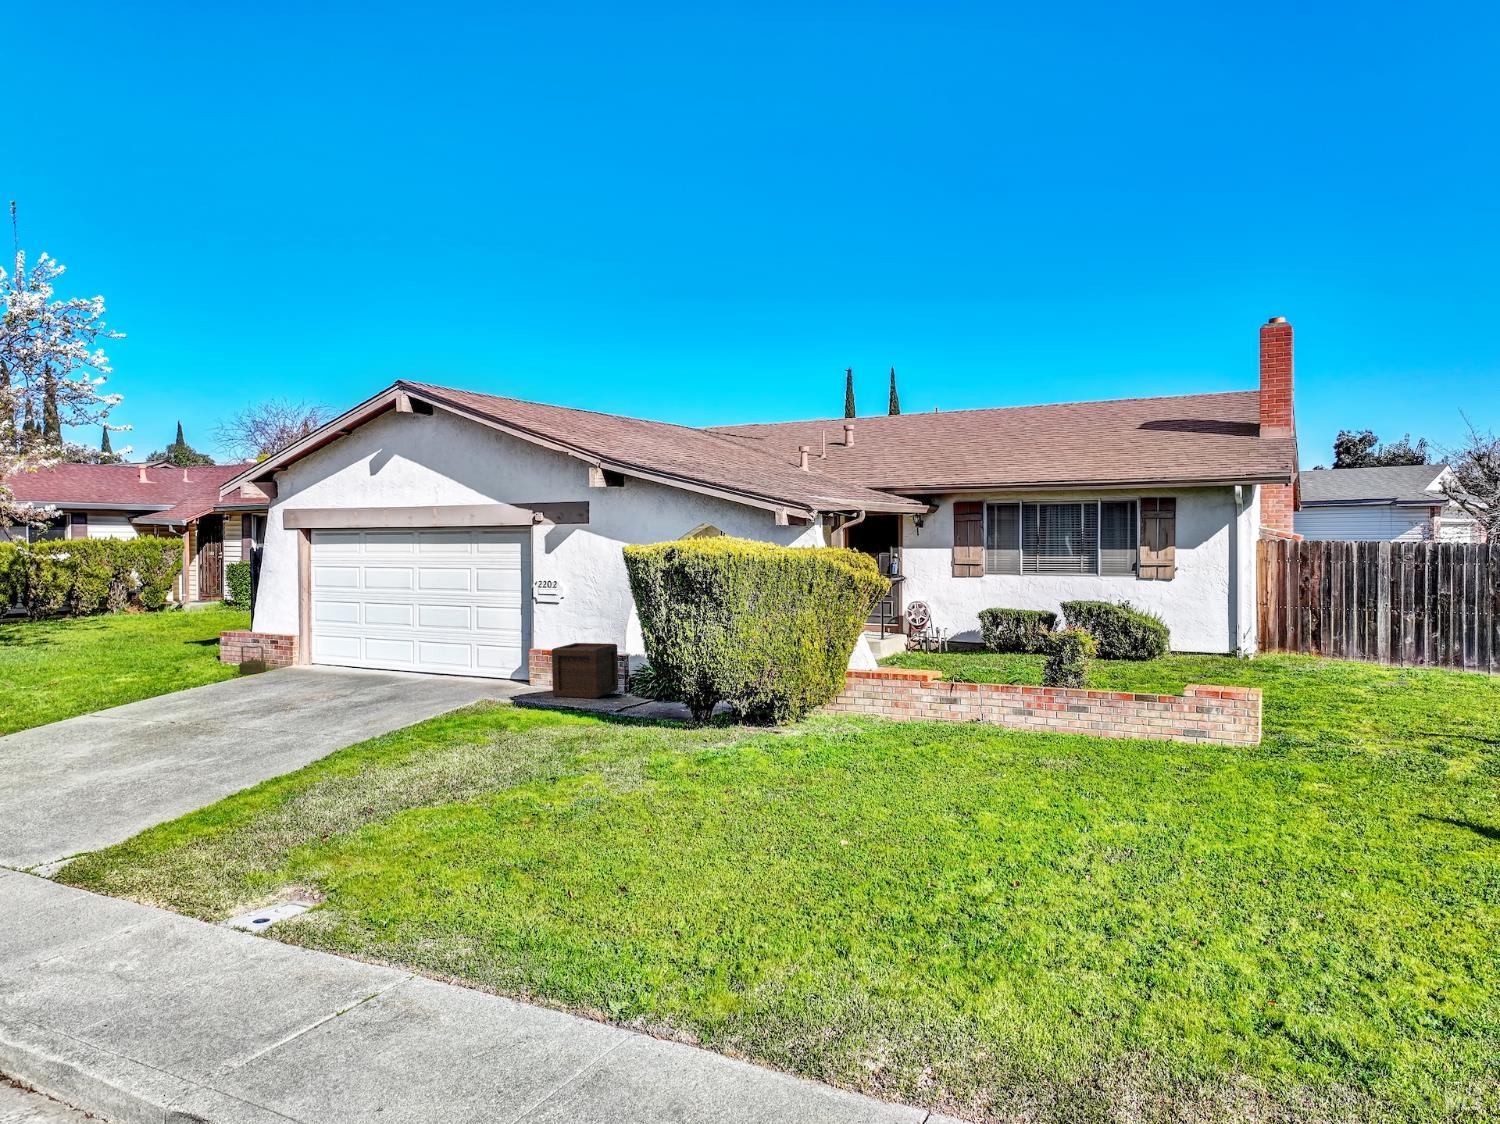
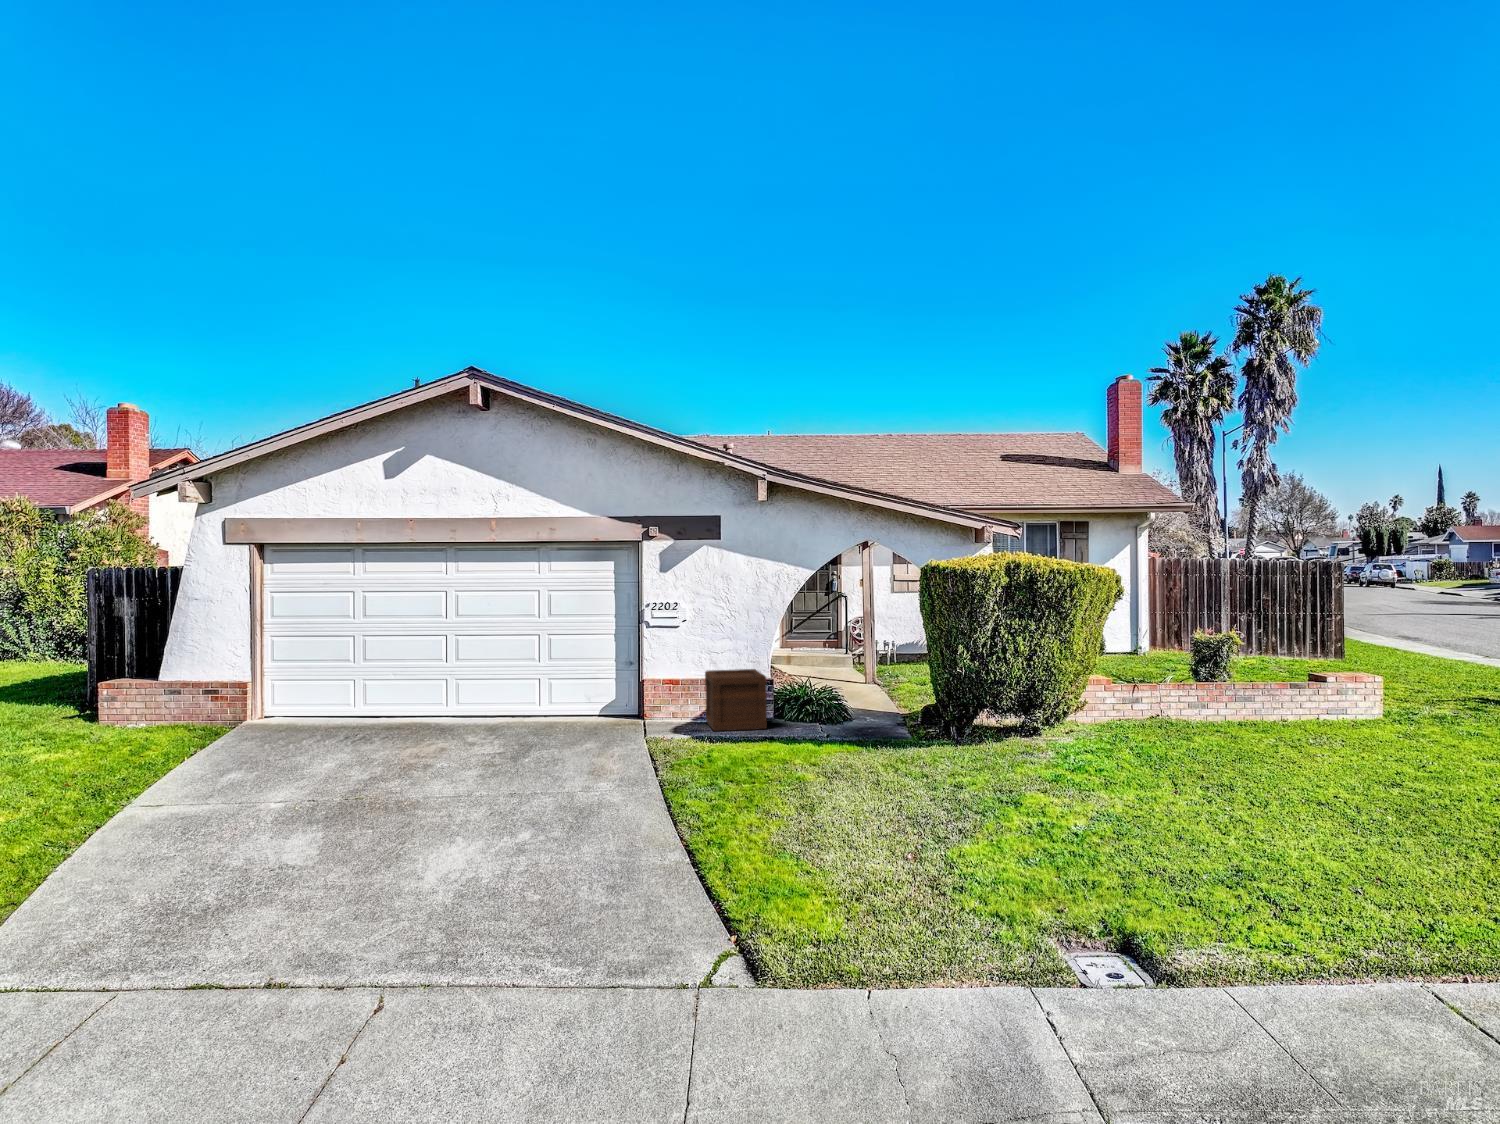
woven basket: present [239,646,266,674] -> none [170,701,211,741]

